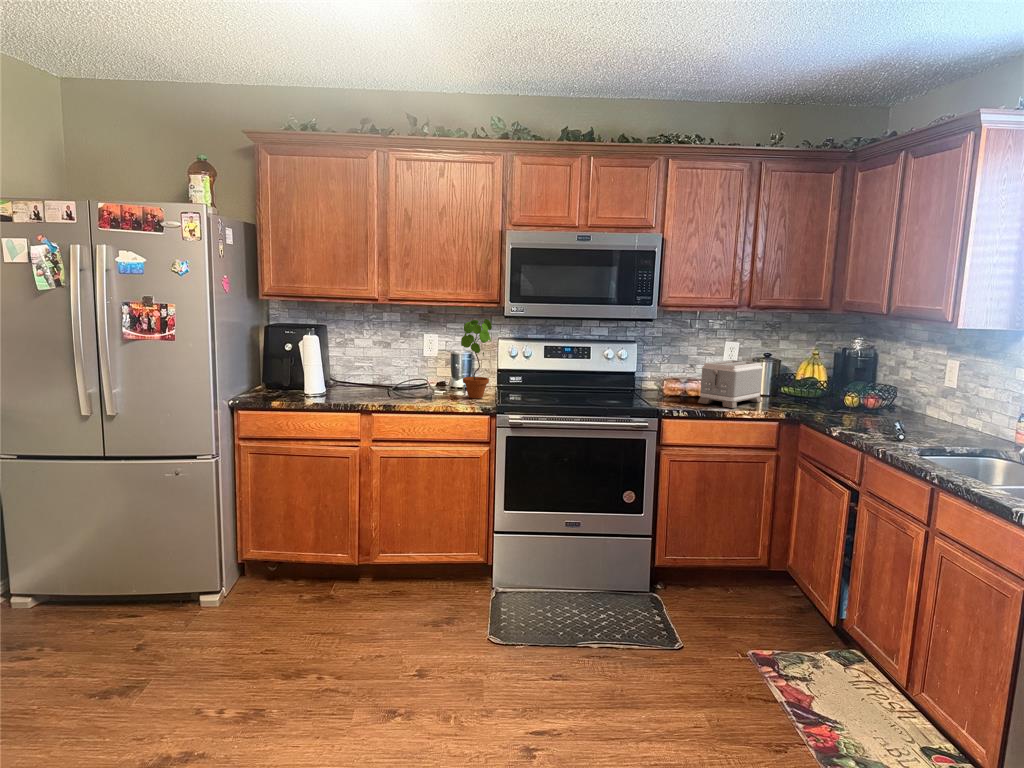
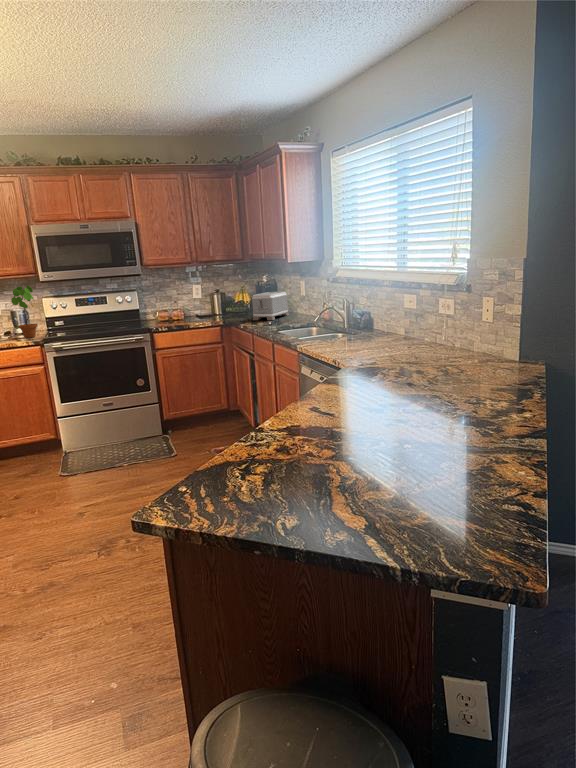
toaster: present [698,360,762,408] -> present [252,292,289,320]

